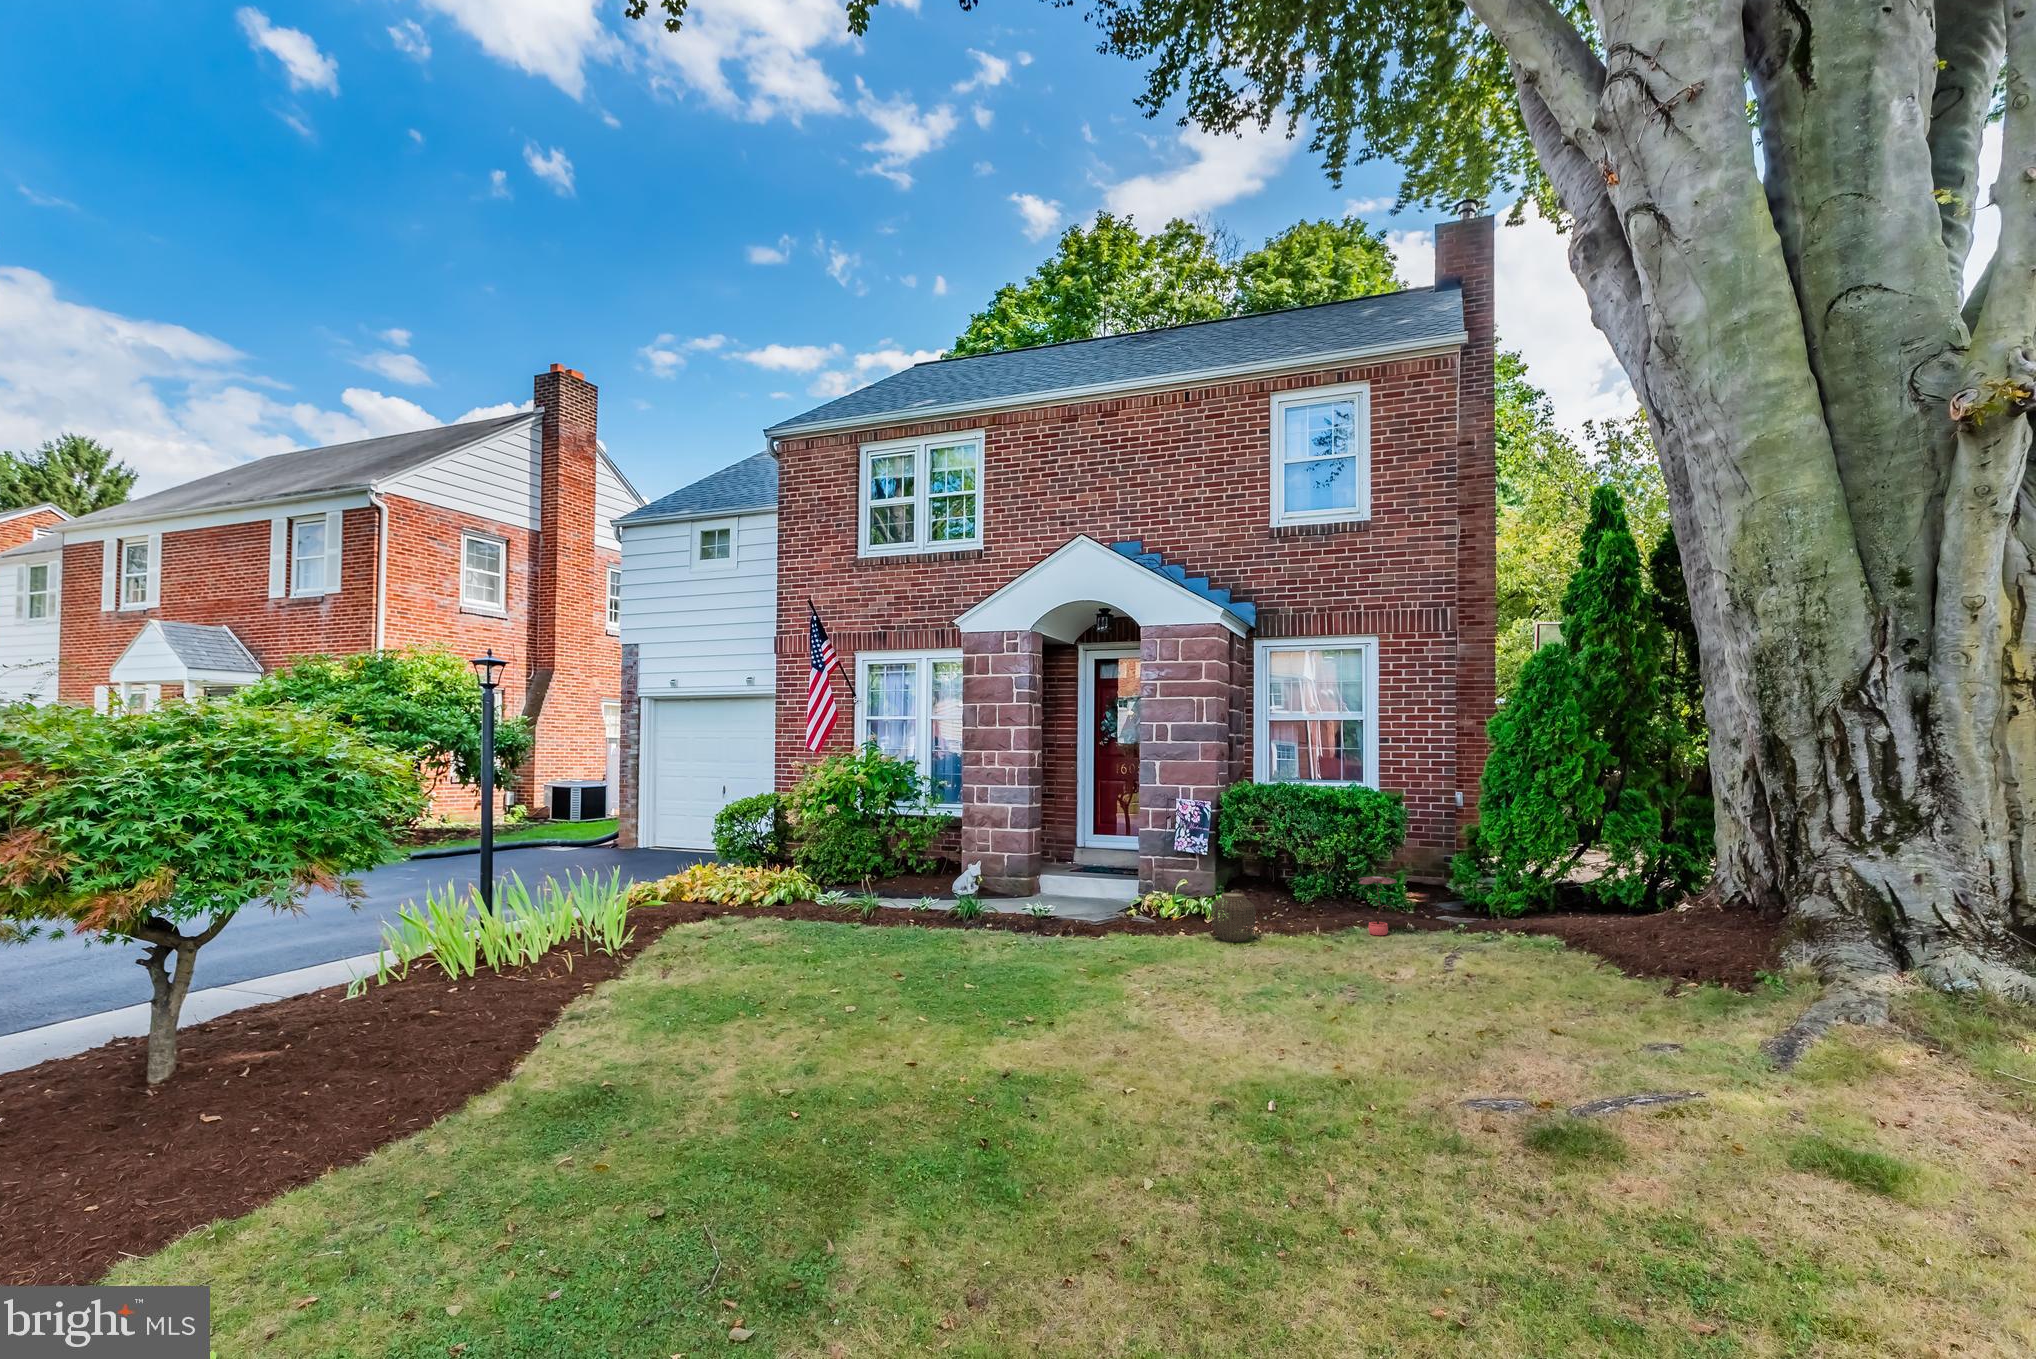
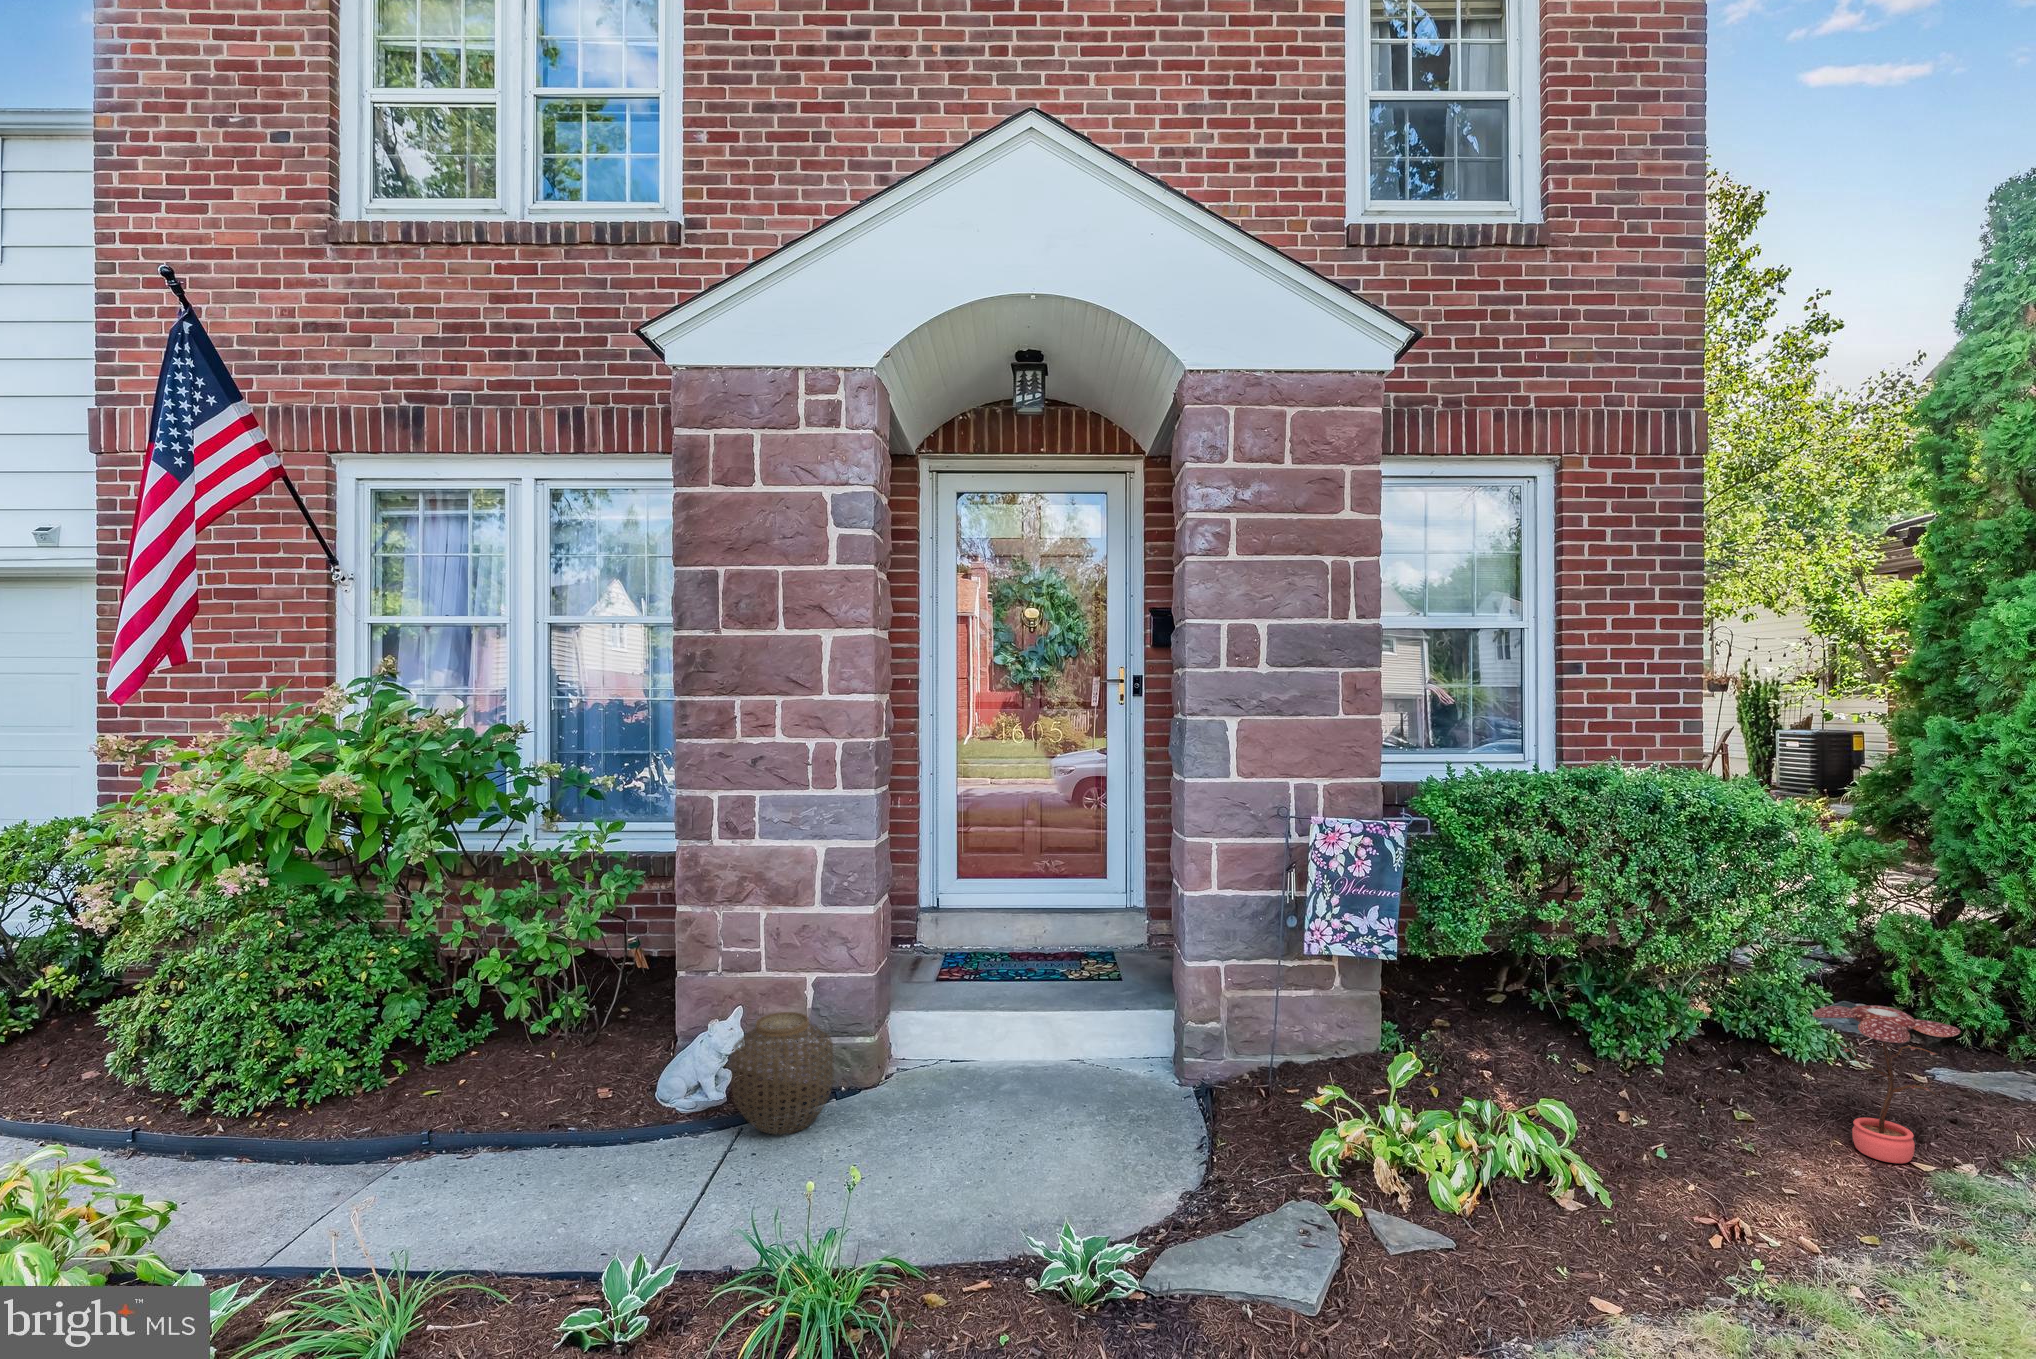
woven basket: present [1211,893,1255,942] -> present [731,1012,833,1134]

